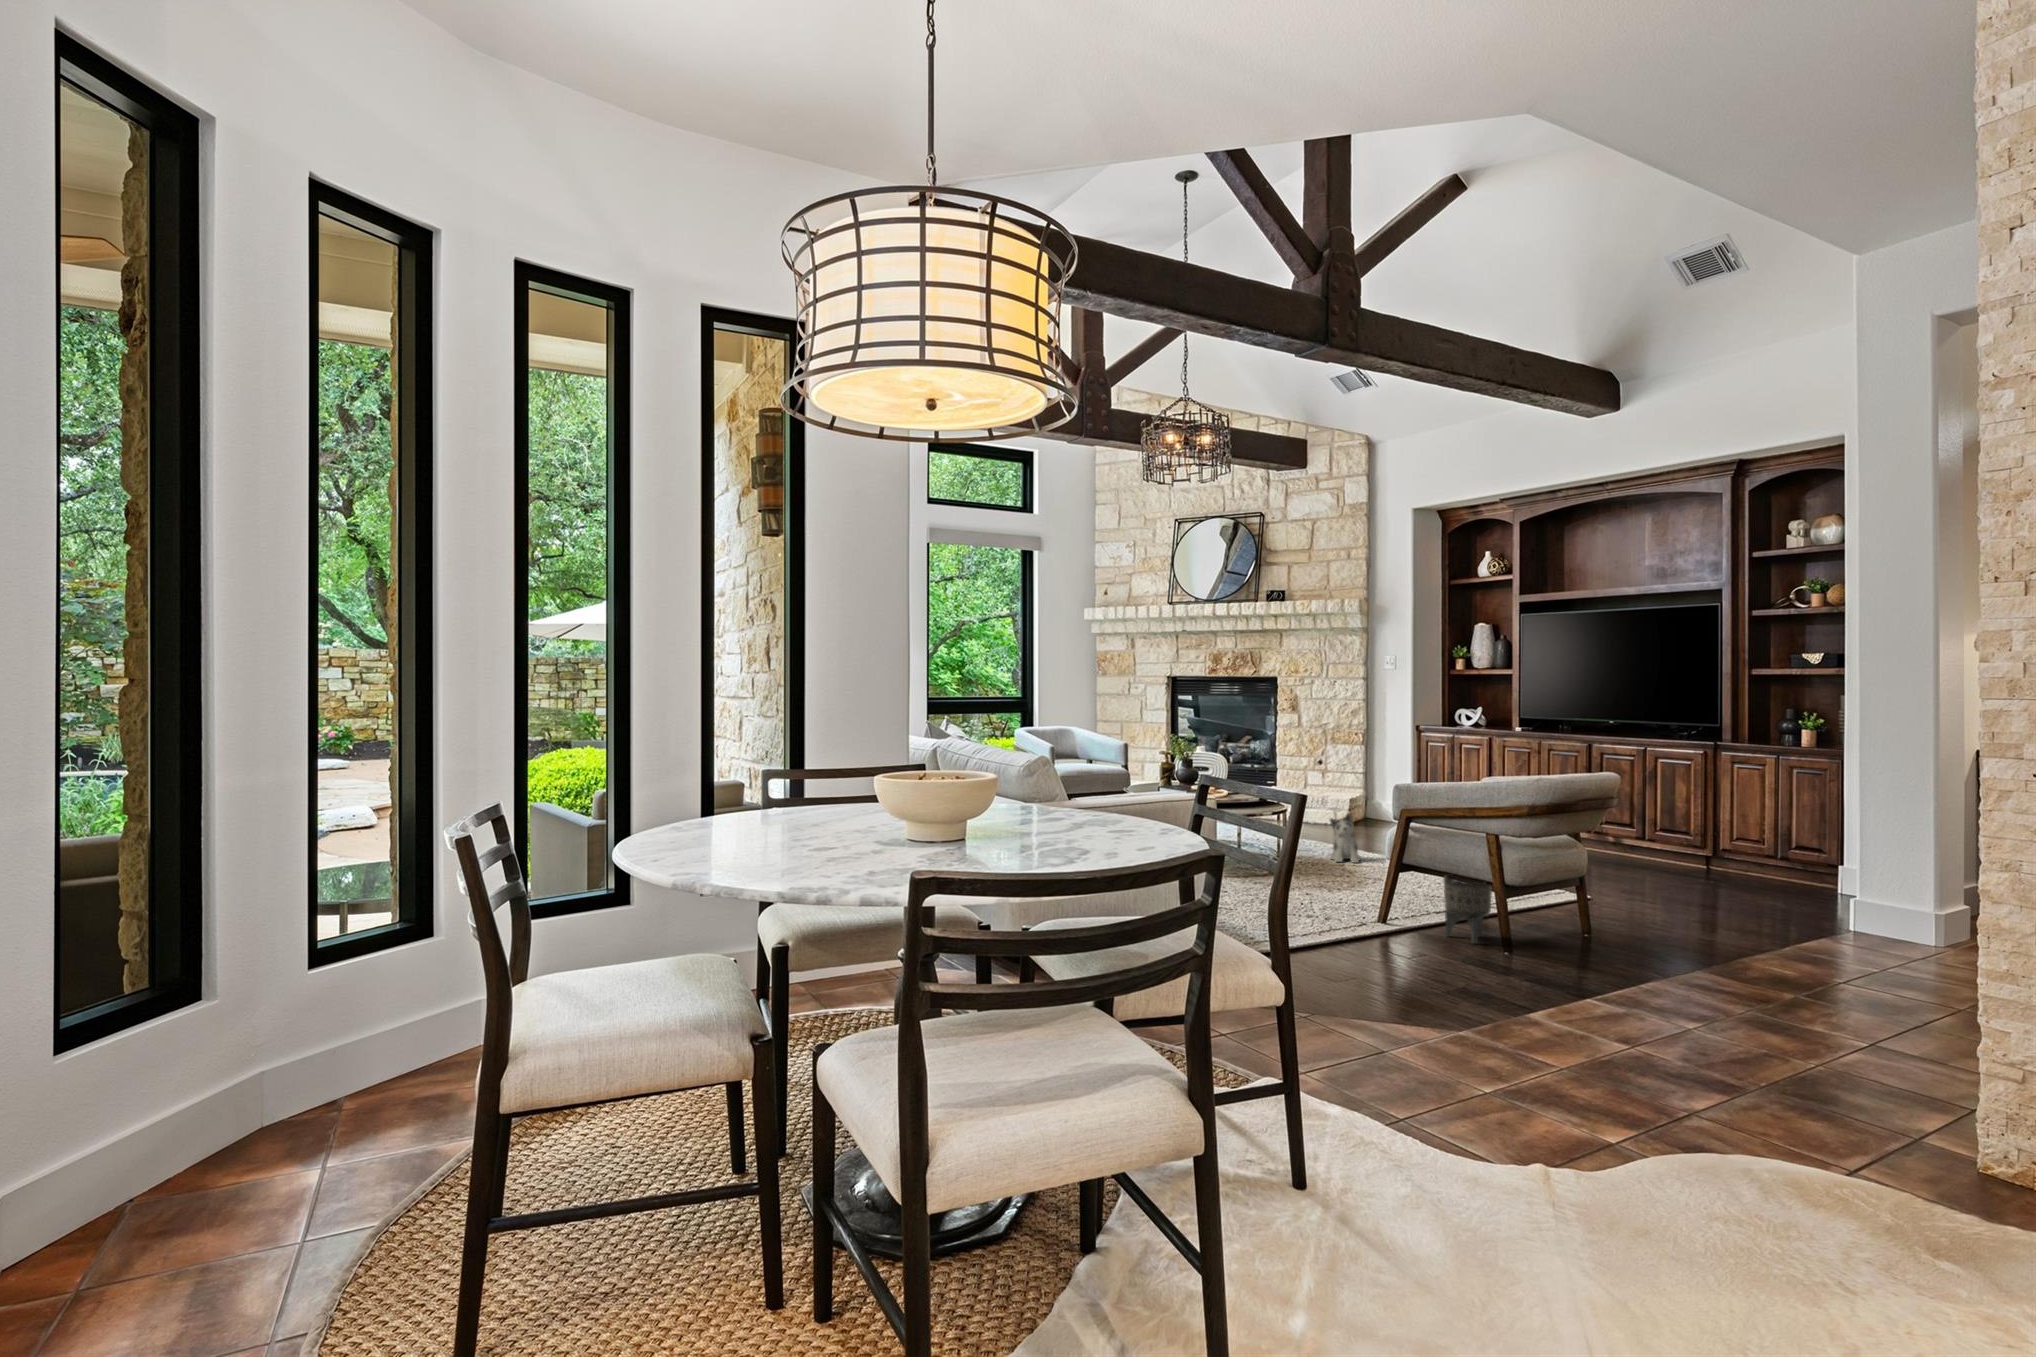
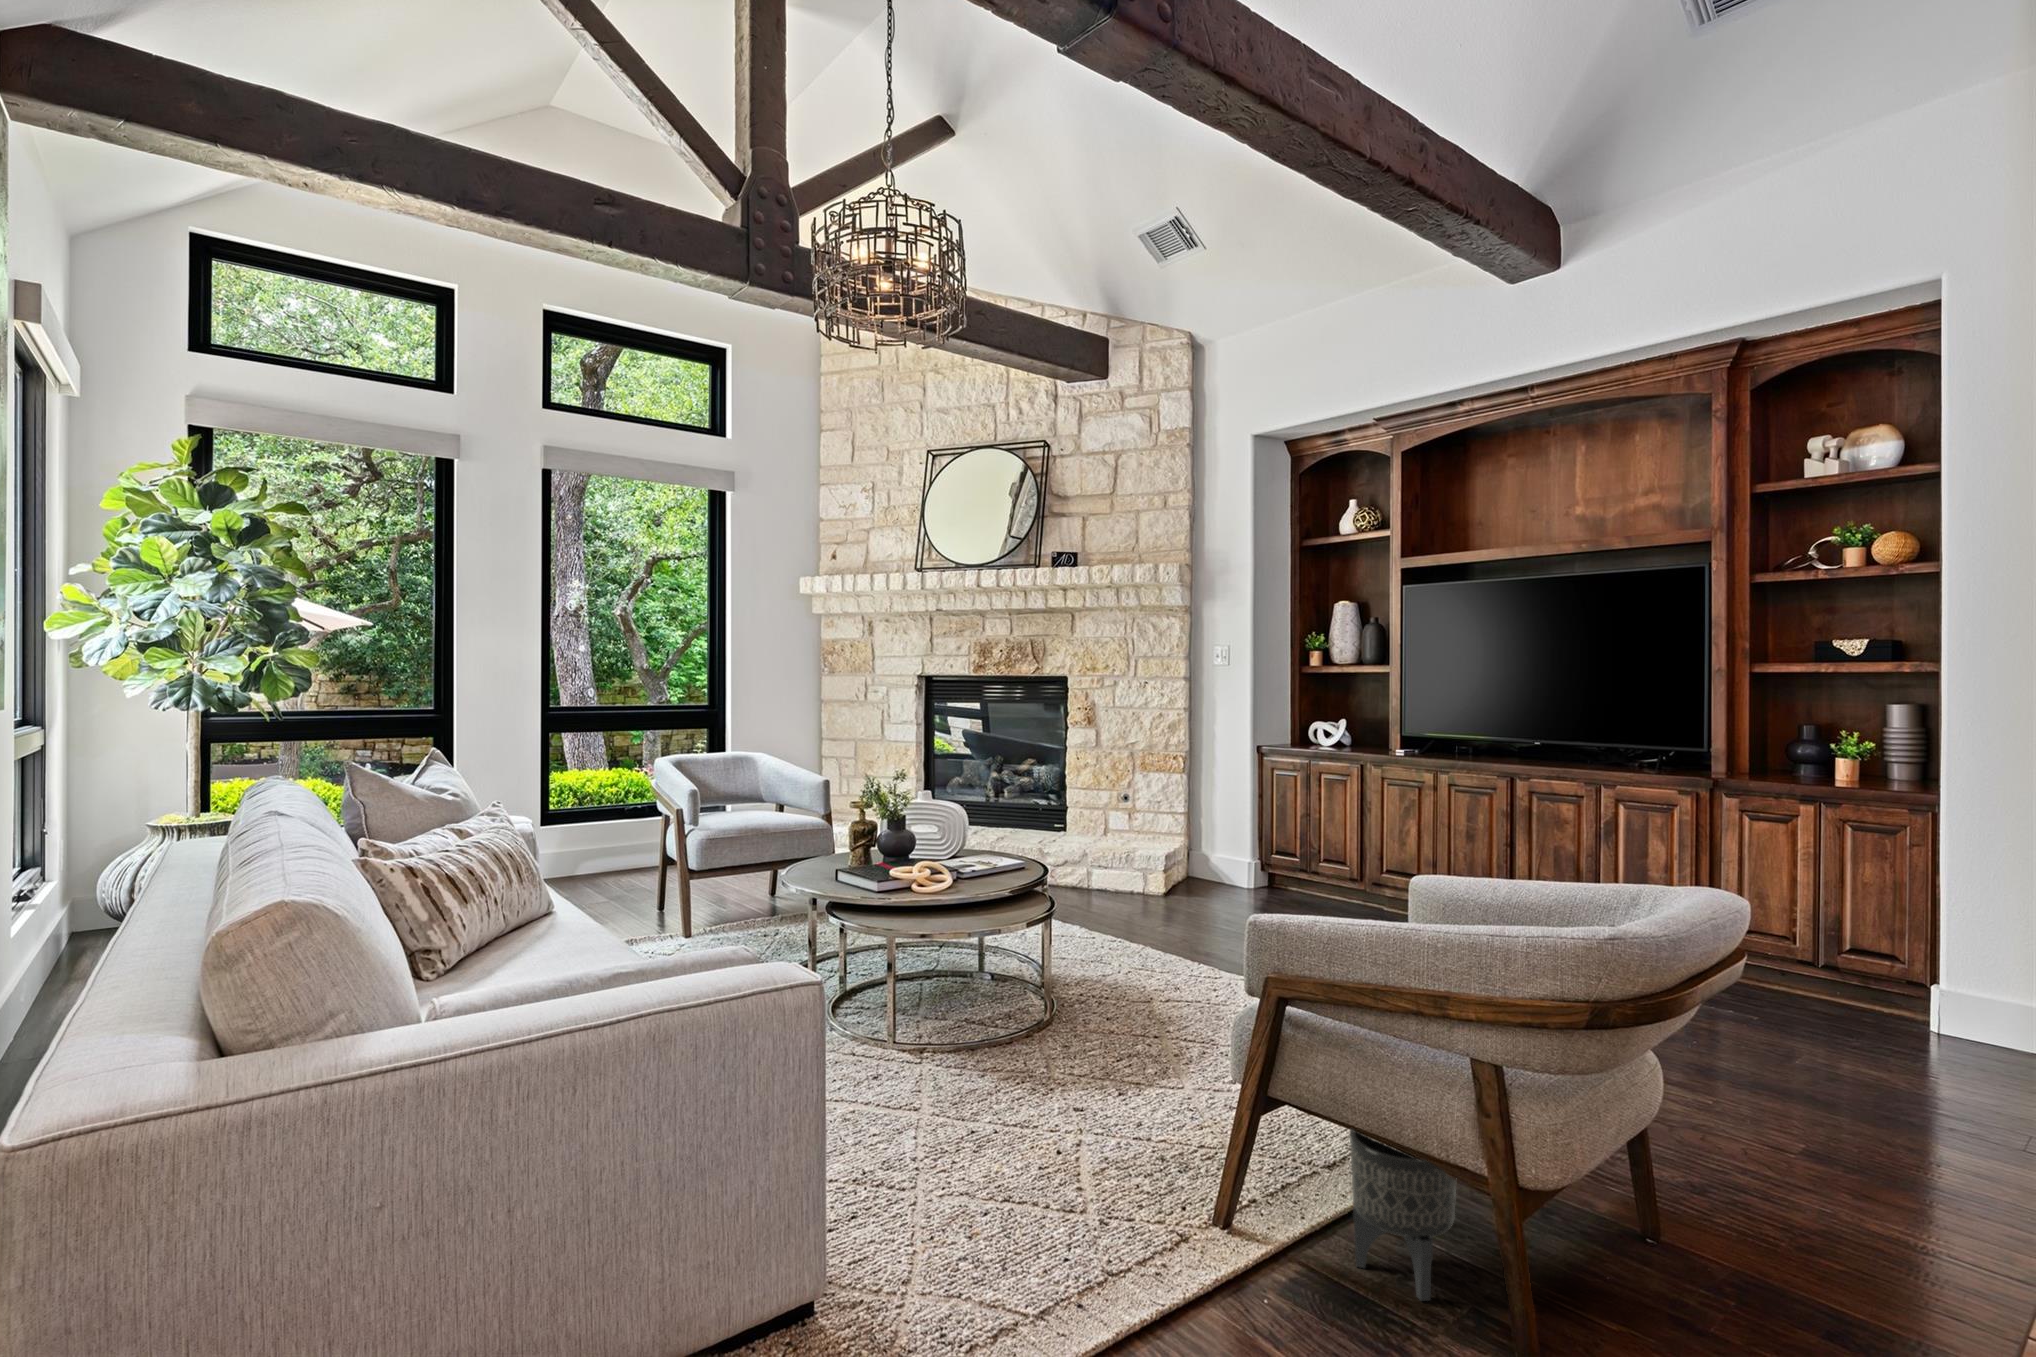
plush toy: present [1330,813,1360,863] -> none [1128,903,1179,990]

